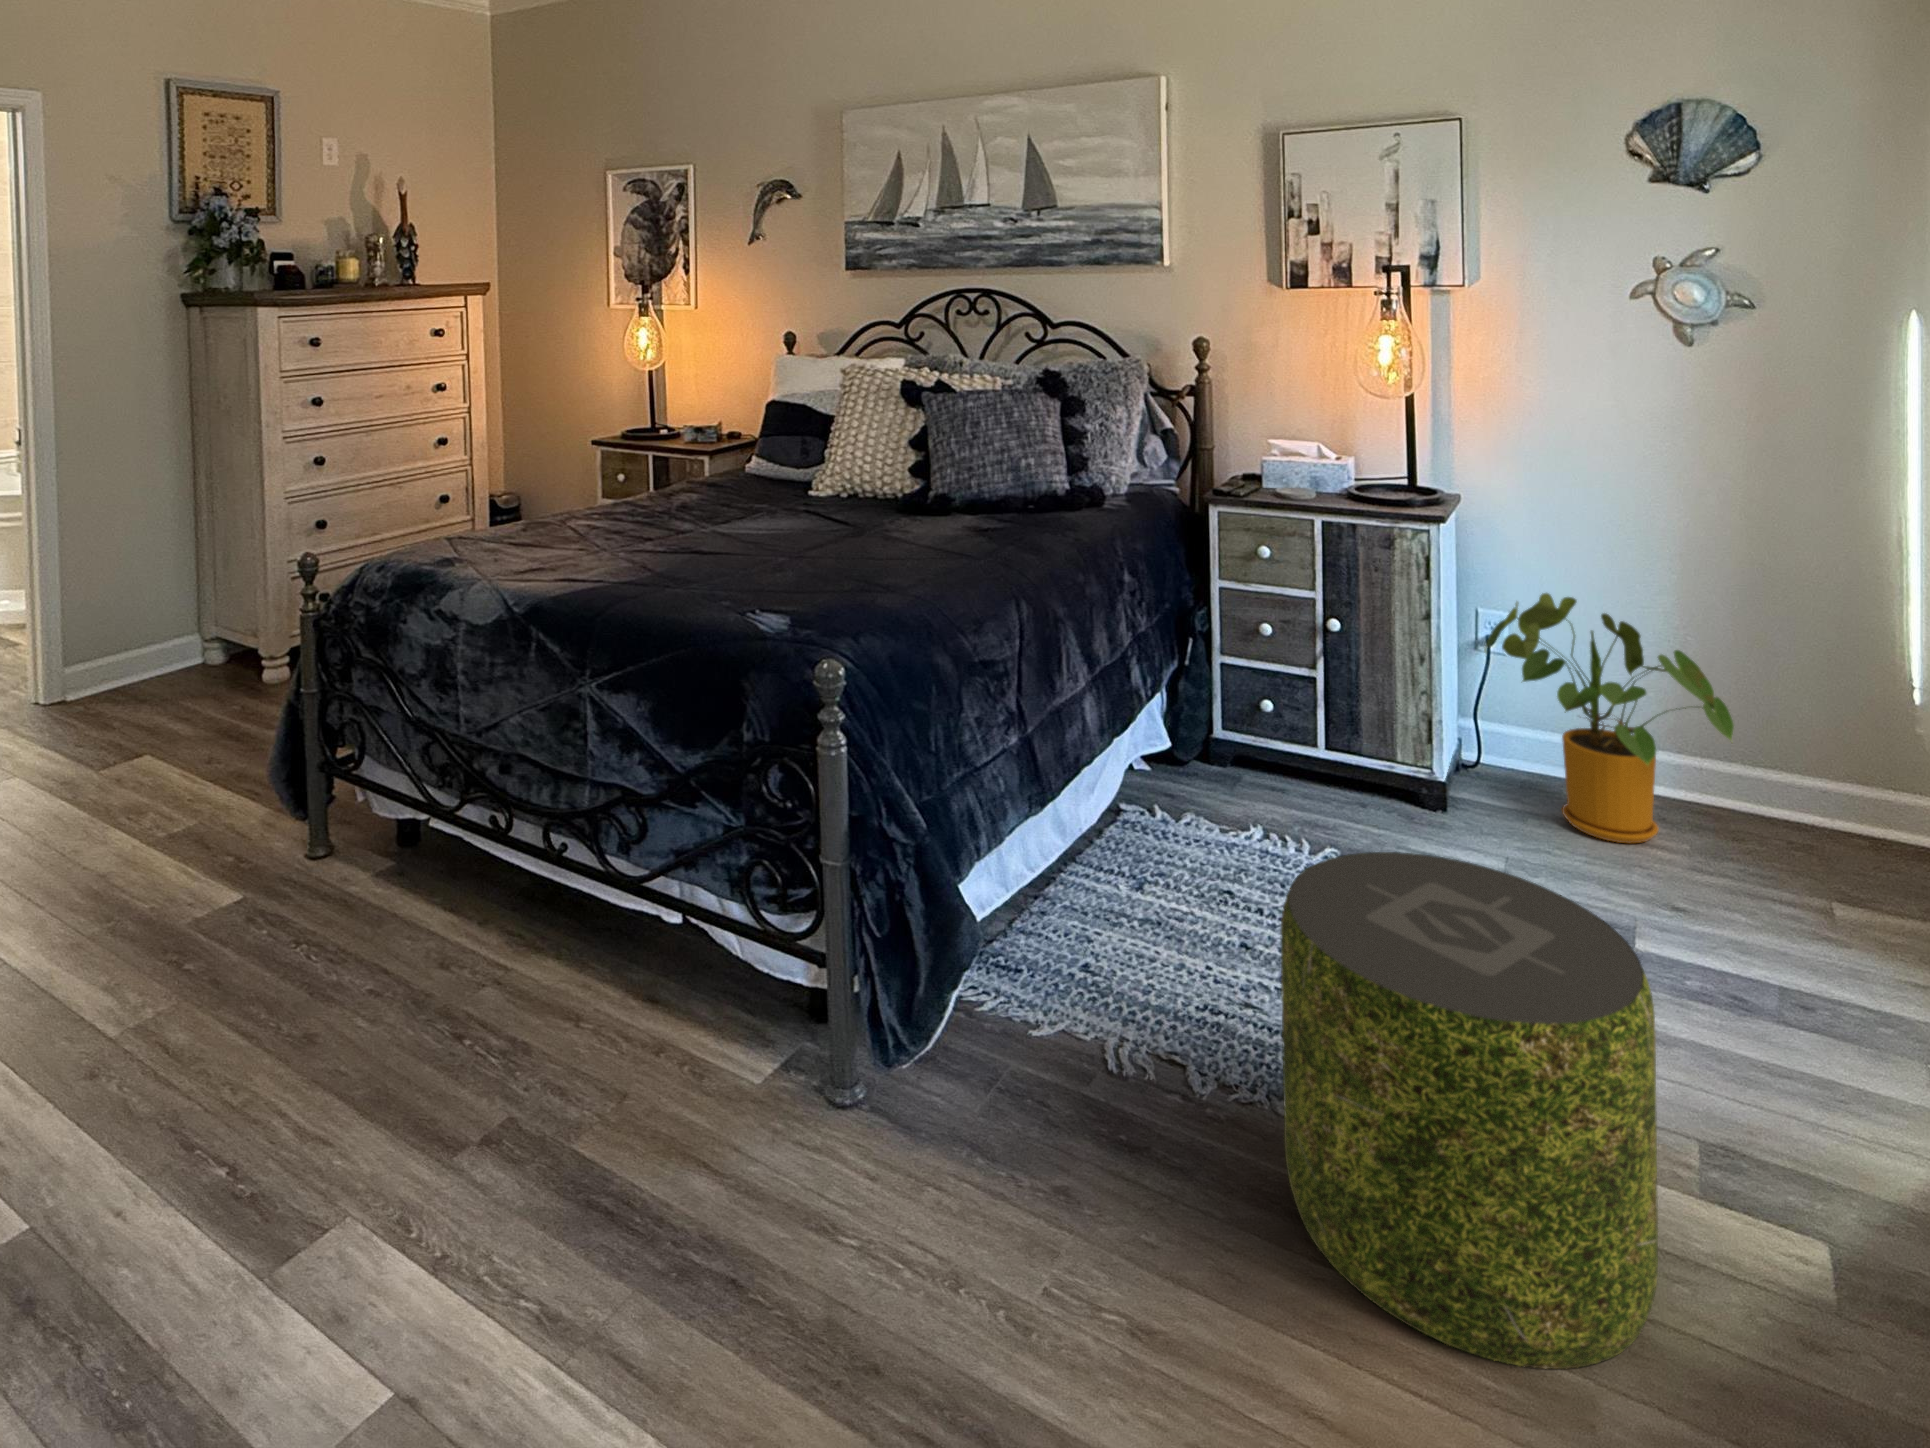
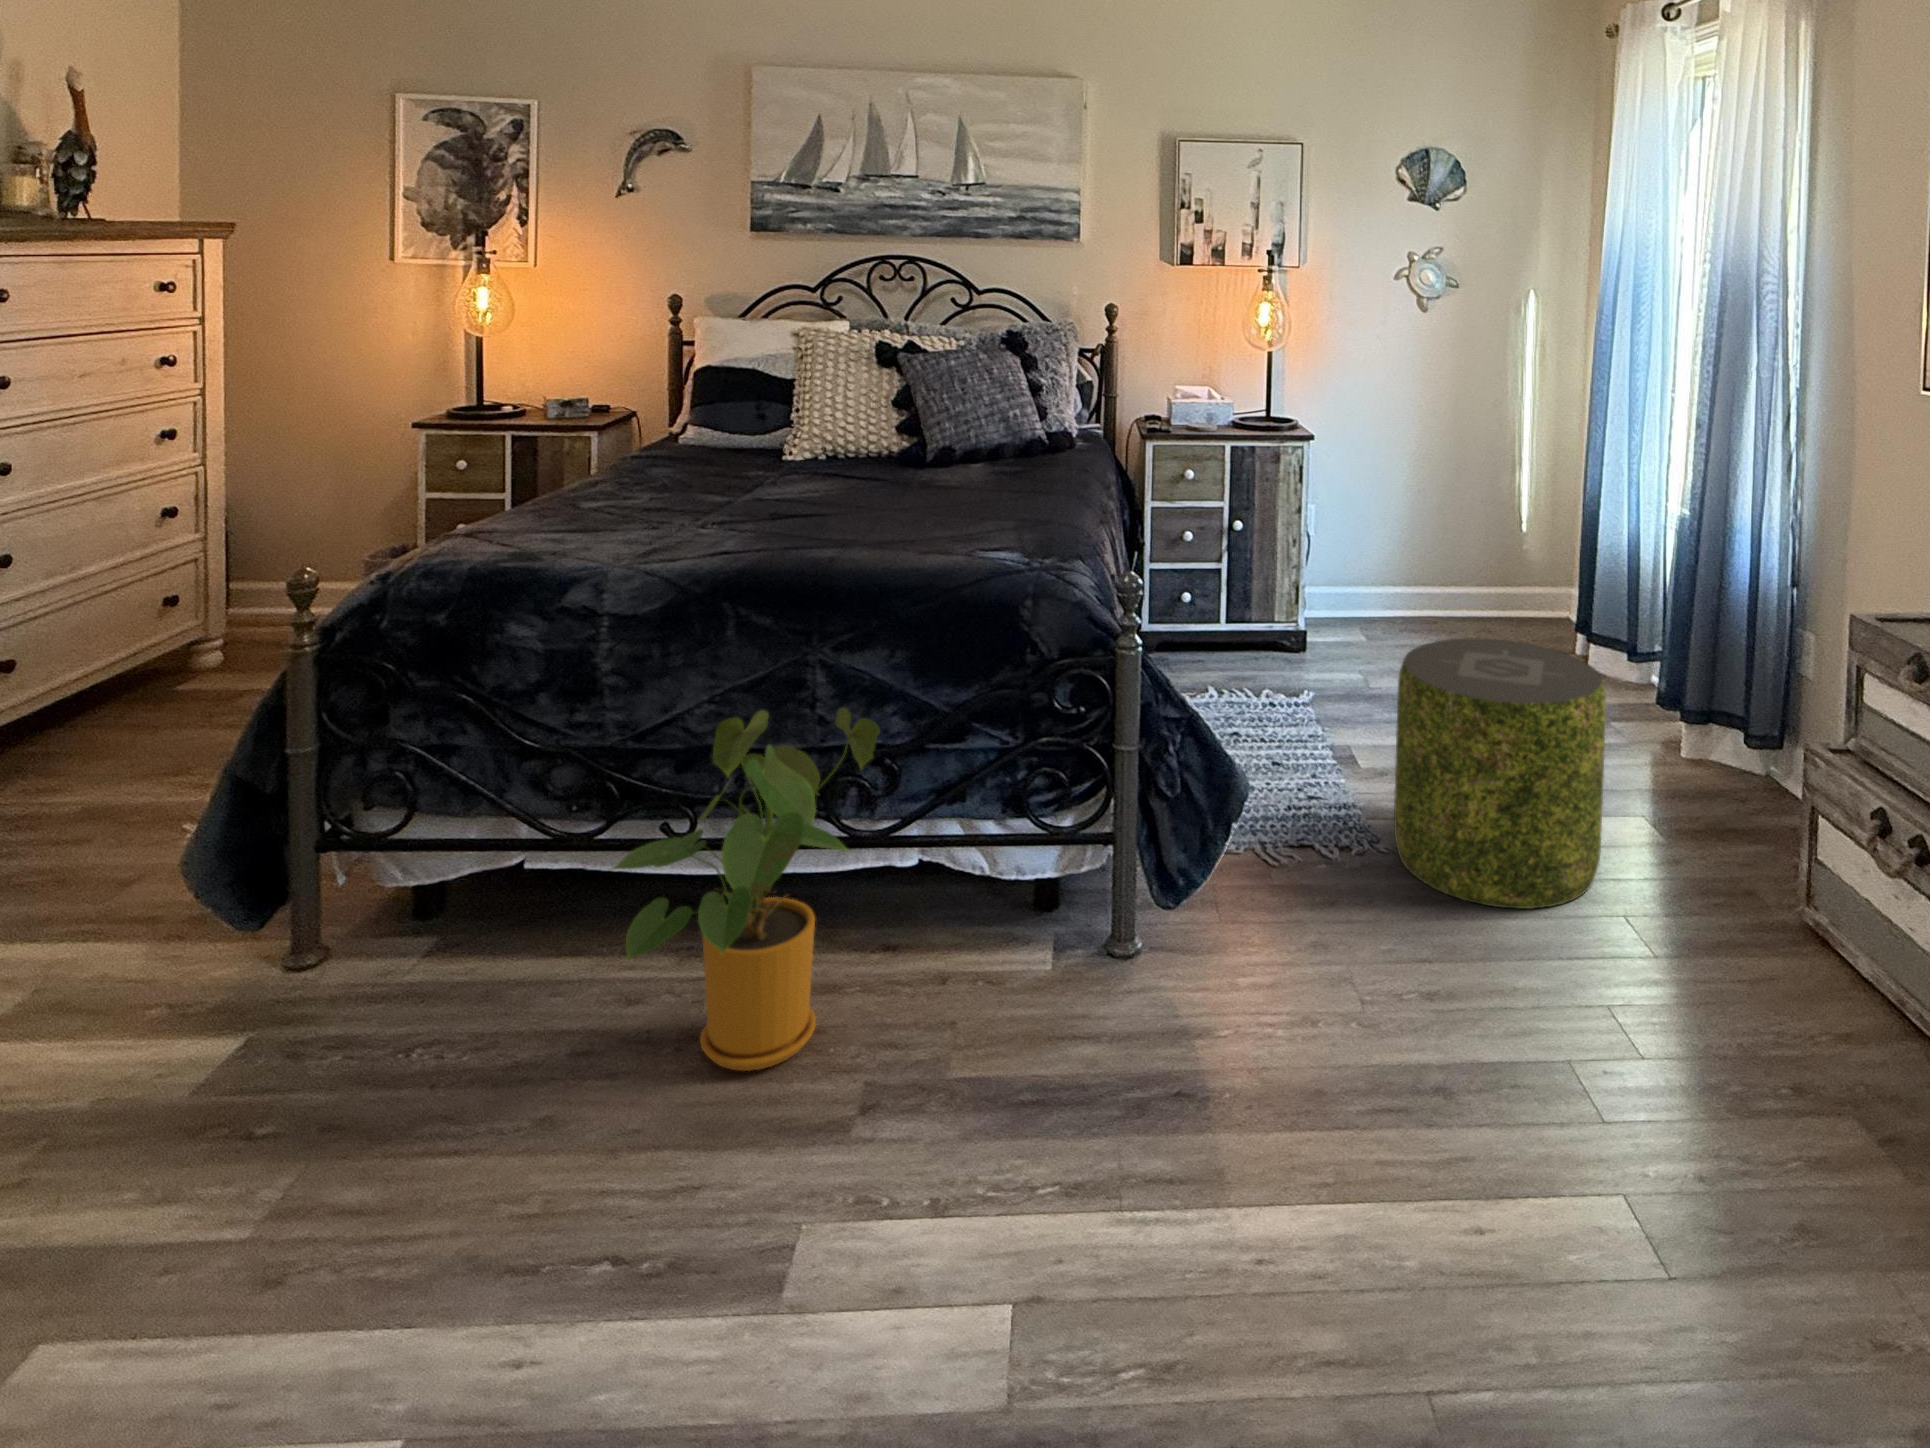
house plant: present [1484,593,1734,843] -> present [609,708,880,1071]

